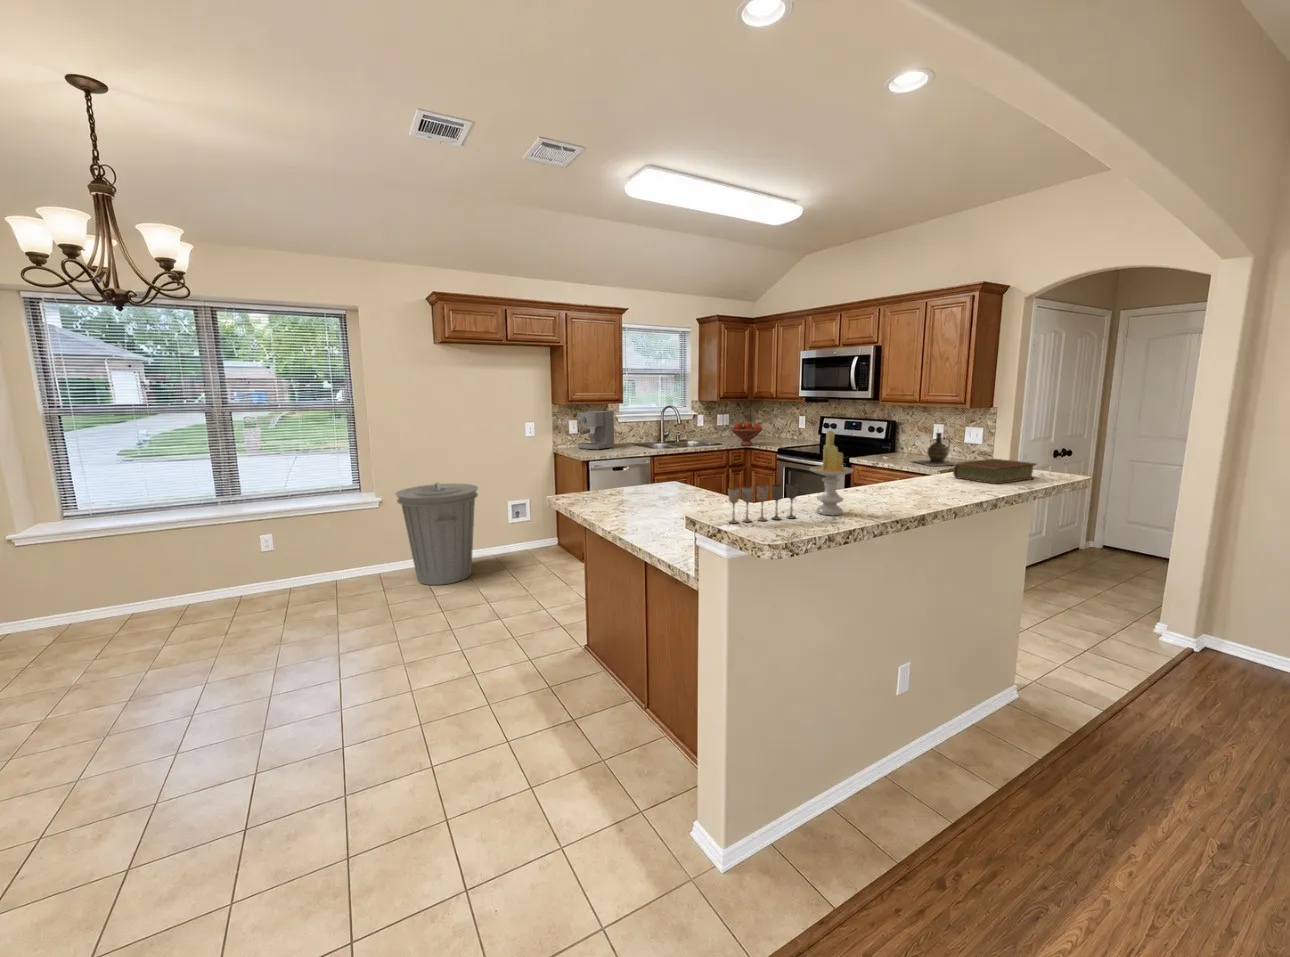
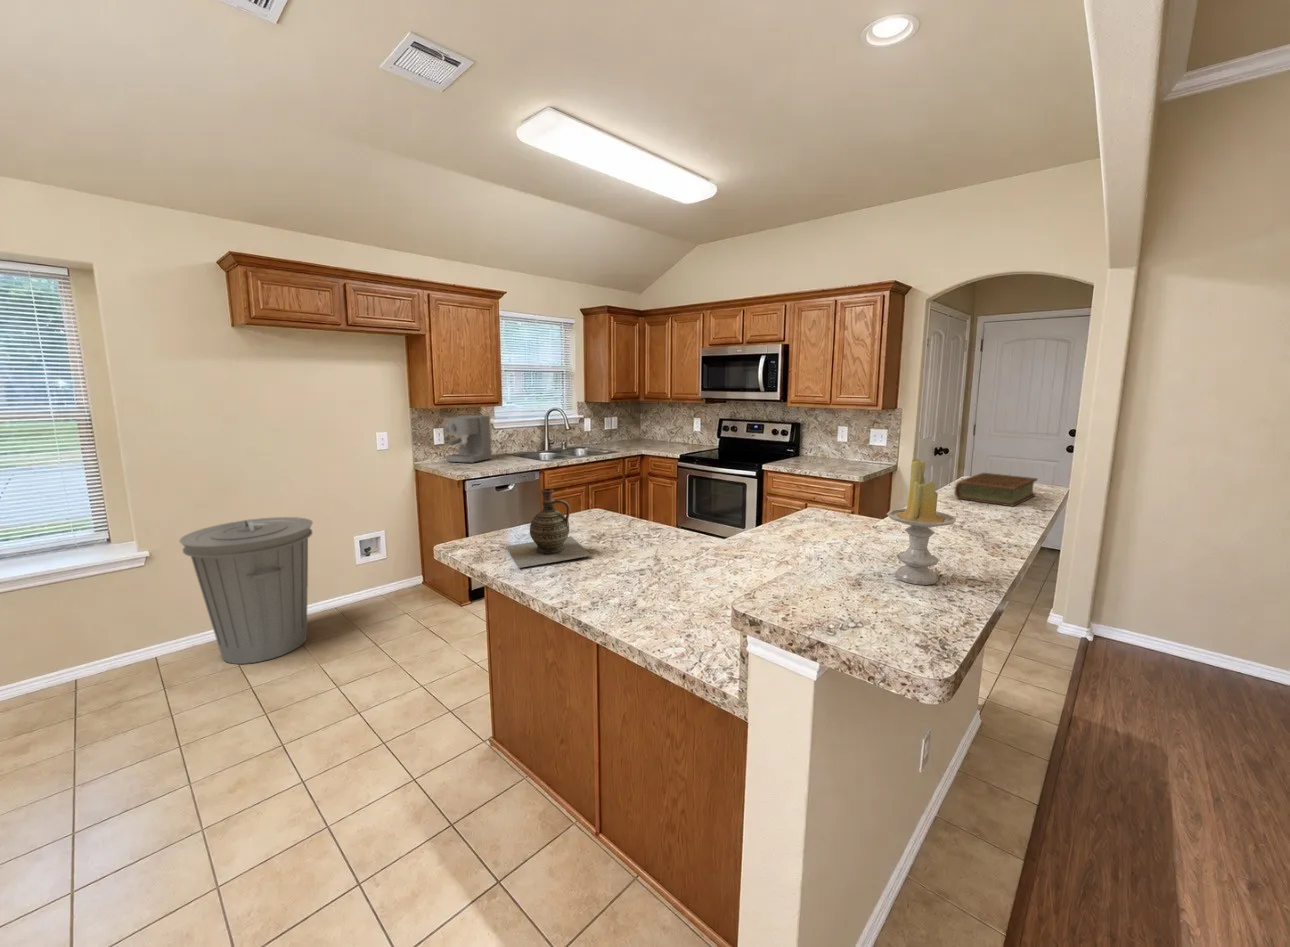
fruit bowl: present [731,422,762,446] -> none [625,425,659,452]
ceramic jug: present [914,433,955,466] -> present [506,488,591,568]
wine glass: present [728,484,798,523] -> none [806,543,894,621]

